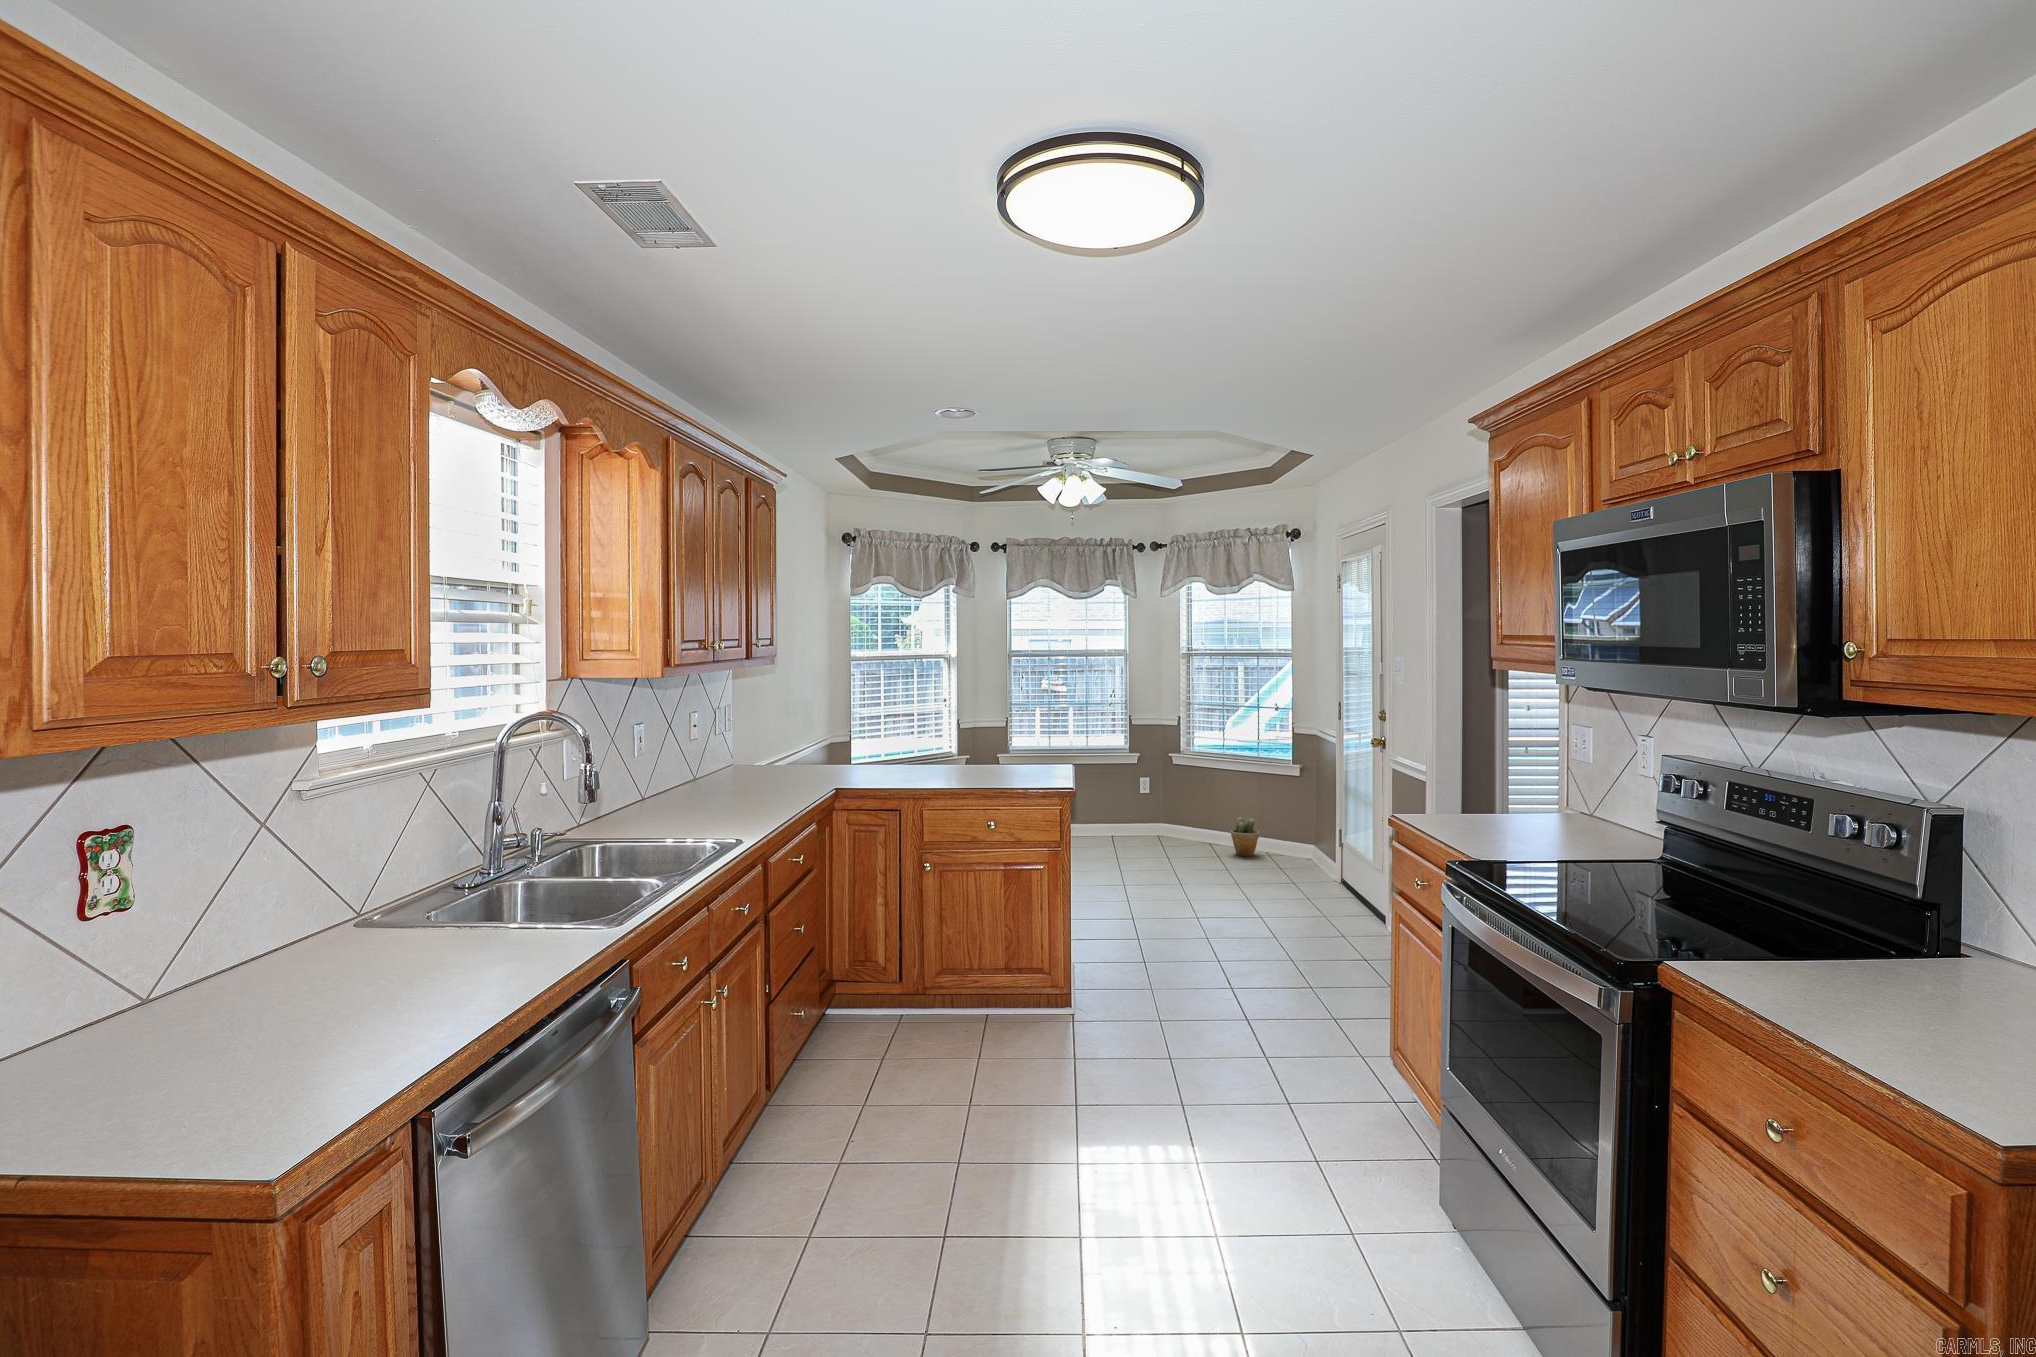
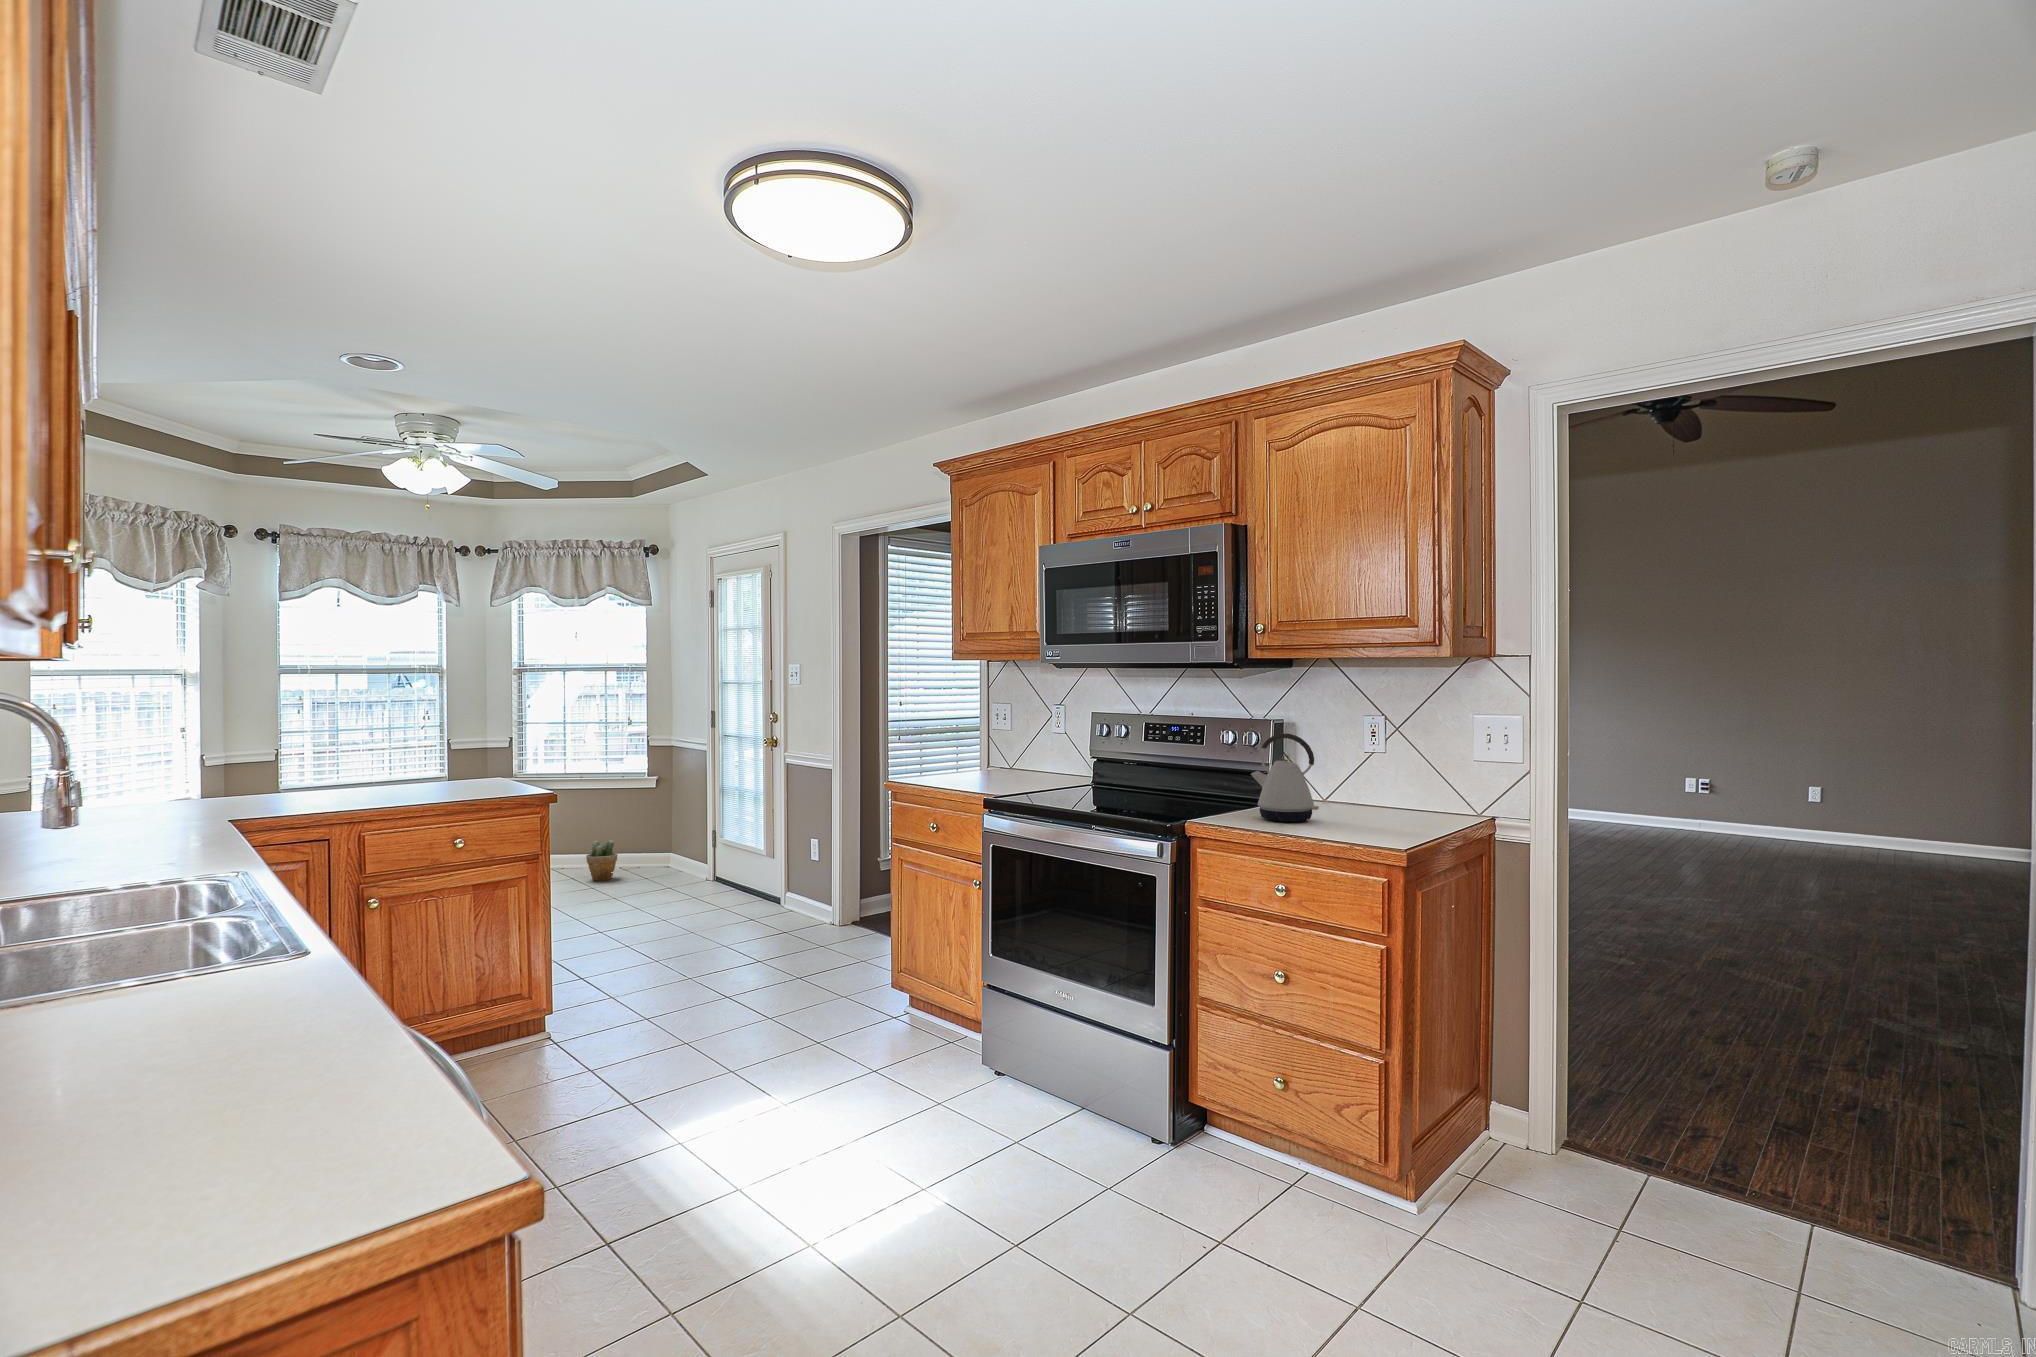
kettle: none [1797,851,1940,1029] -> present [1251,733,1319,822]

